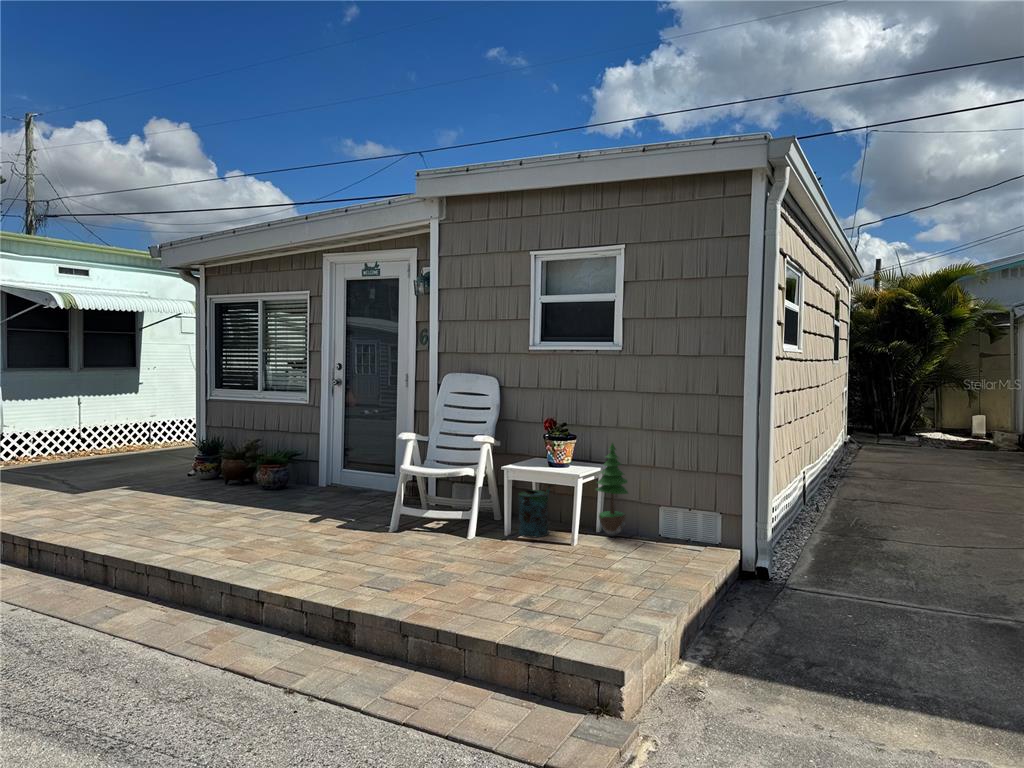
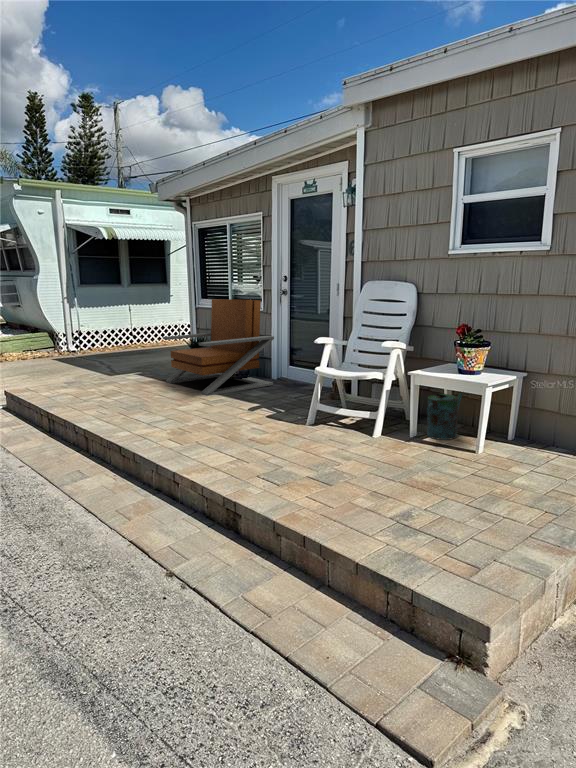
lounge chair: none [172,390,324,510] -> present [163,299,274,396]
potted tree: present [596,443,628,536] -> none [507,349,545,445]

